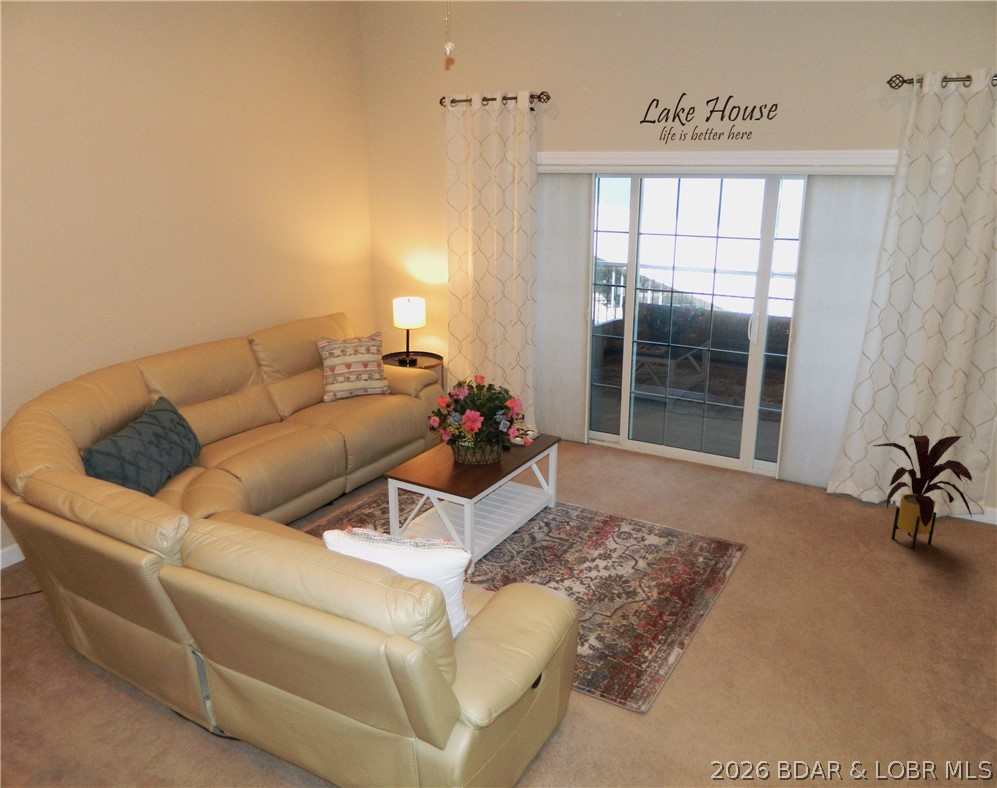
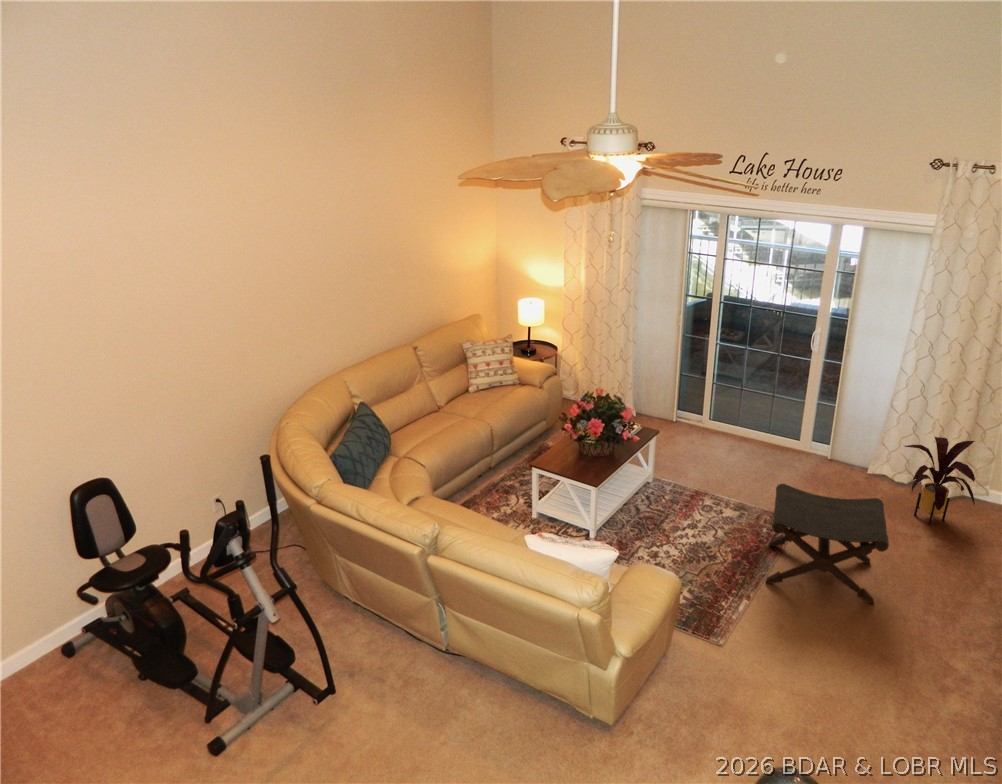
footstool: none [705,488,876,649] -> present [766,484,889,604]

